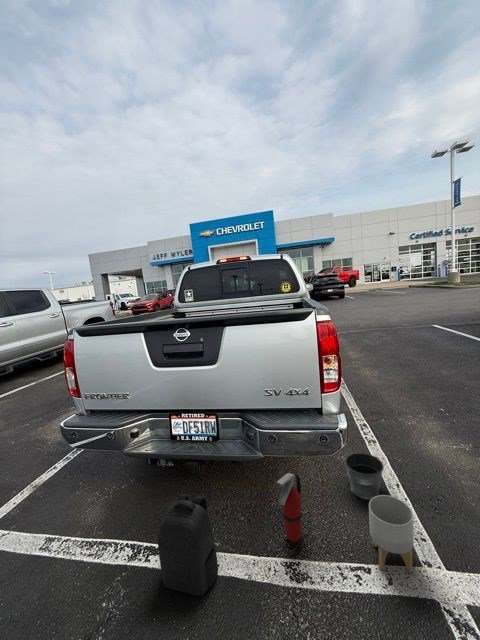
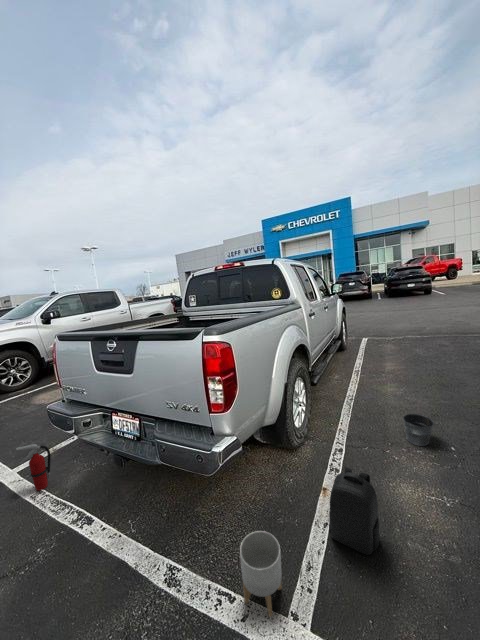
bucket: present [343,453,384,499] -> present [401,414,434,446]
fire extinguisher: present [276,473,302,542] -> present [16,444,51,491]
backpack: present [158,494,218,596] -> present [329,467,380,555]

